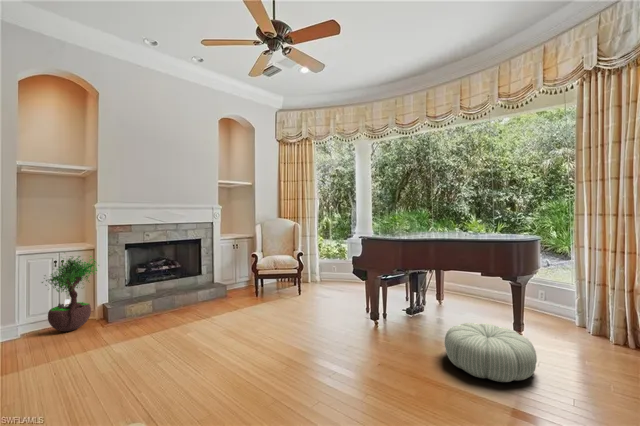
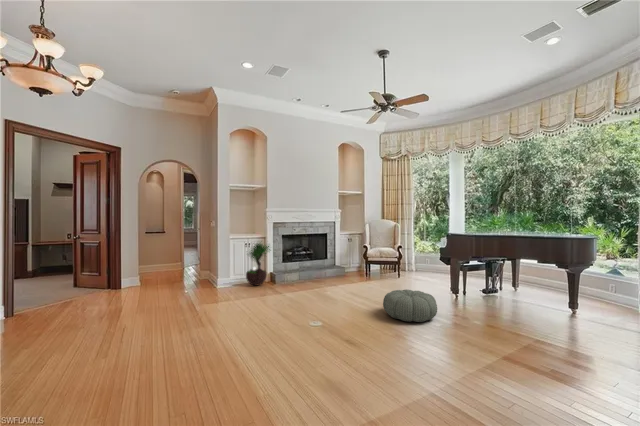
pouf: present [445,323,537,382] -> present [383,290,437,322]

